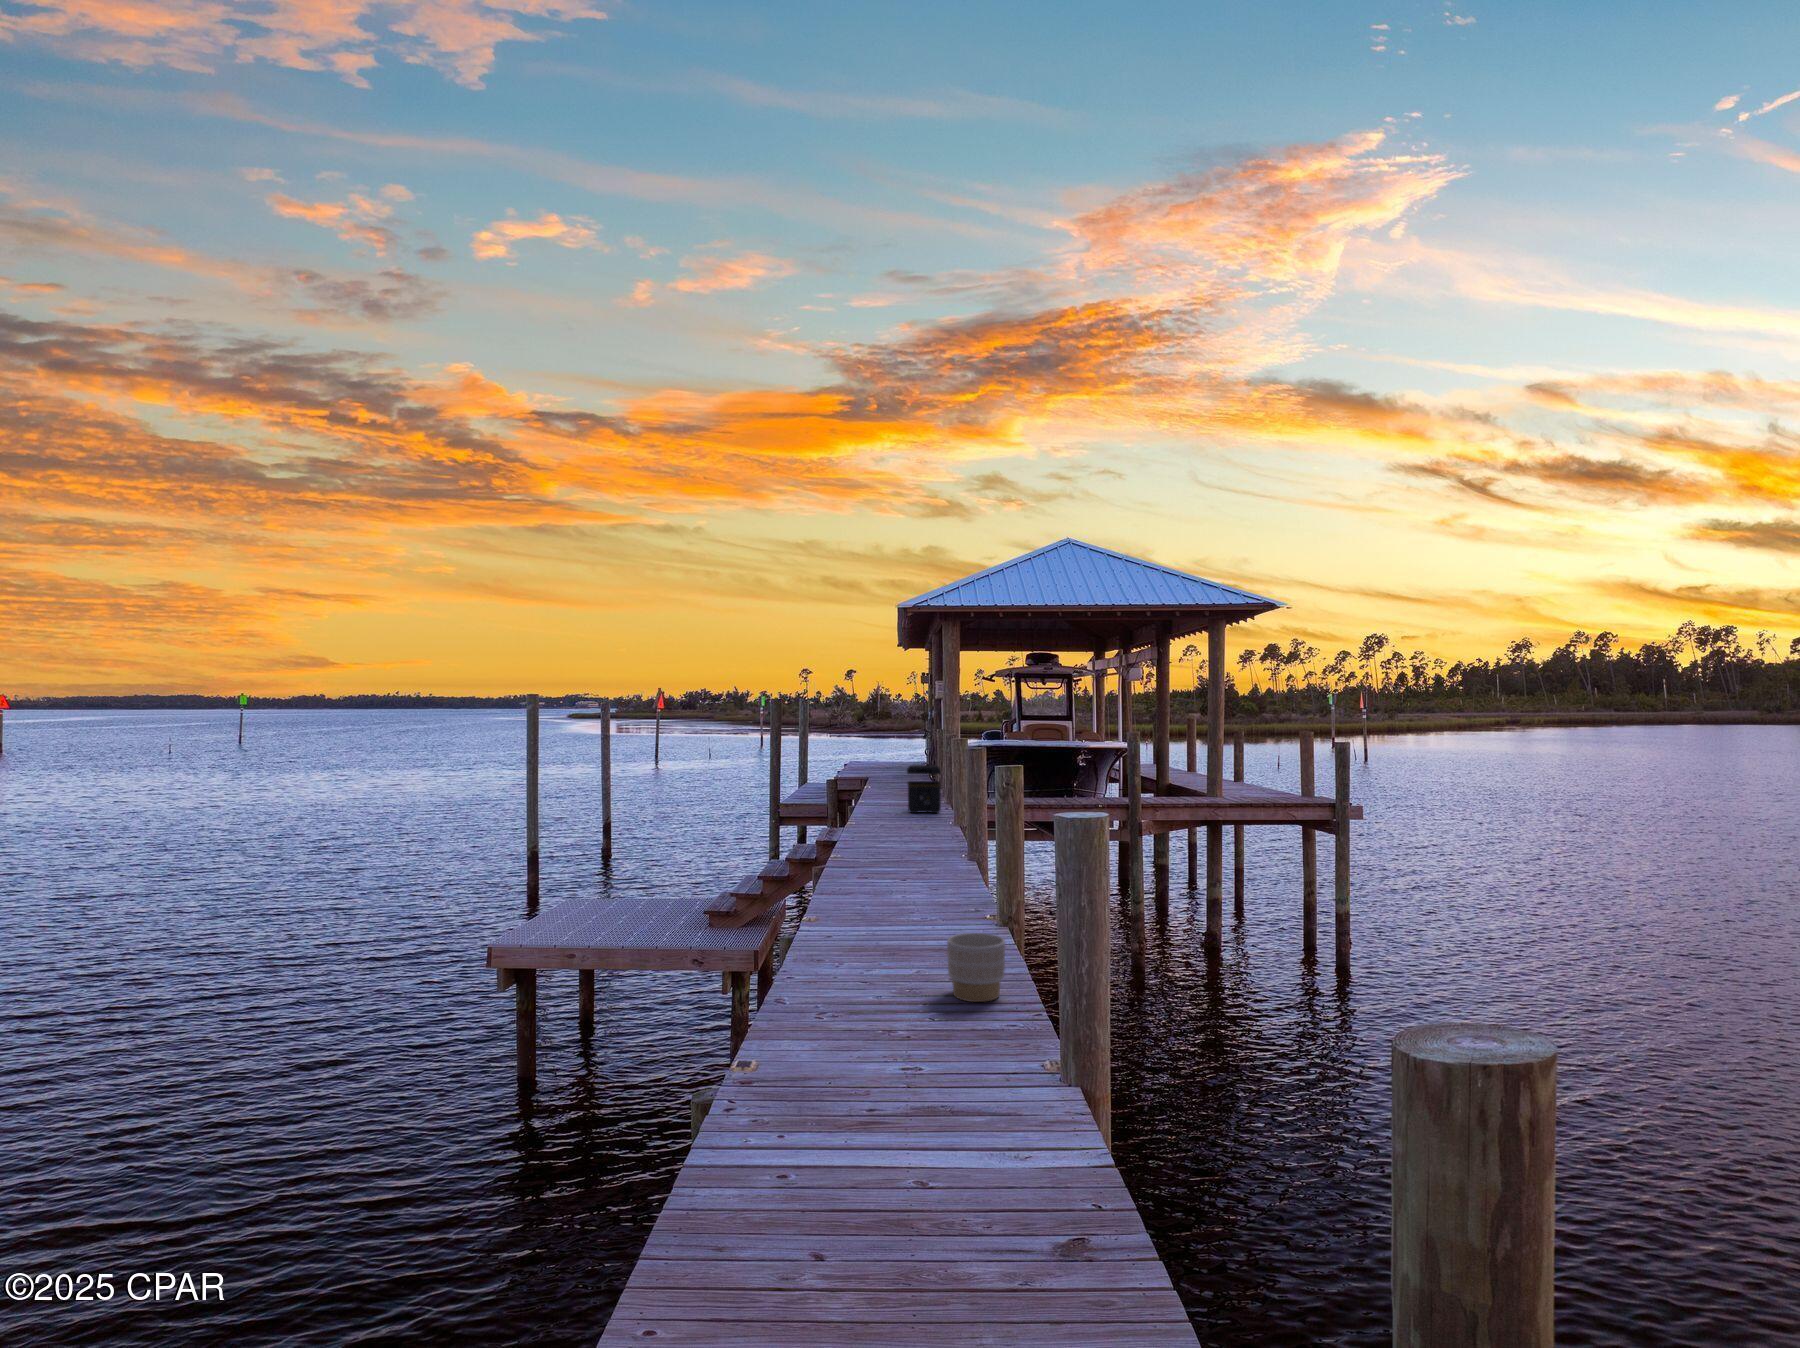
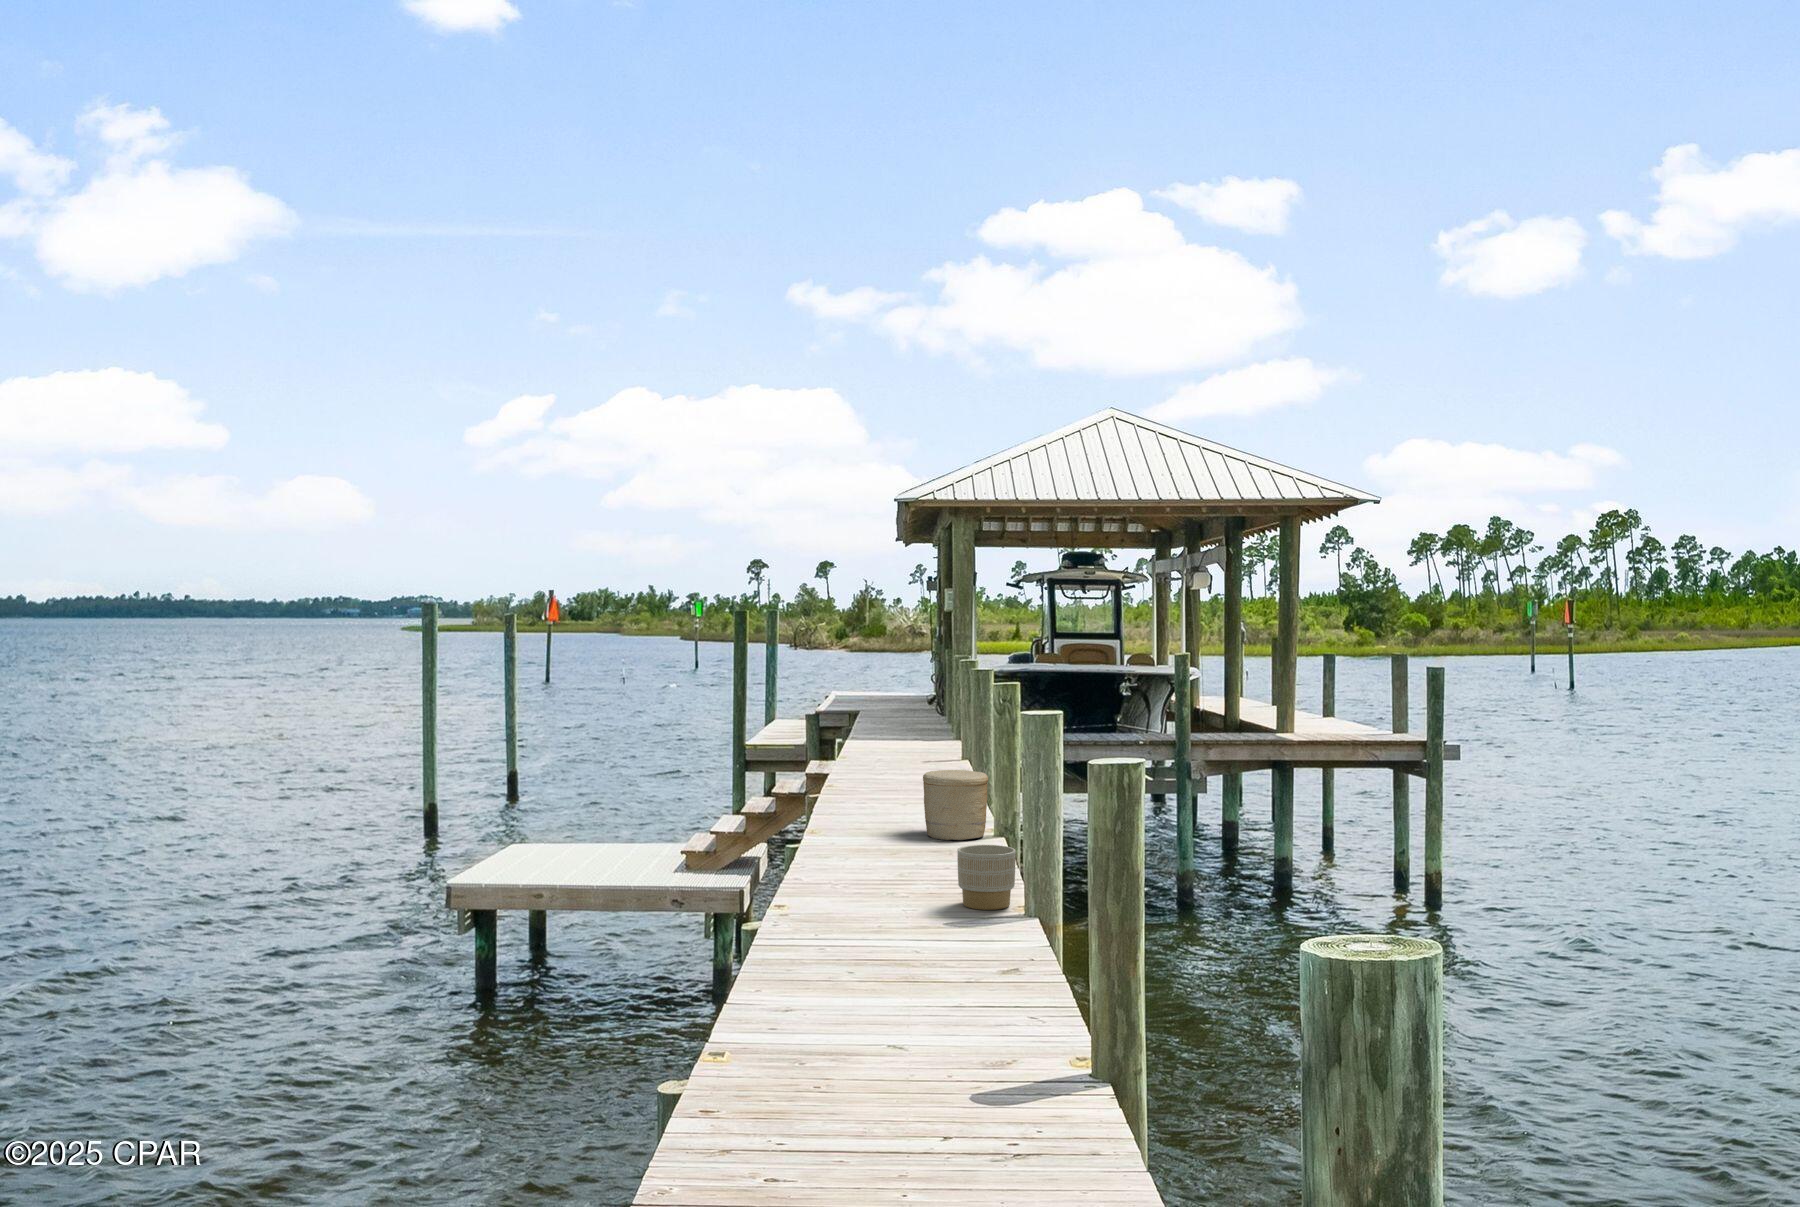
toolbox: present [907,765,941,813] -> none [911,692,953,749]
woven basket: none [915,845,974,912] -> present [923,770,988,840]

